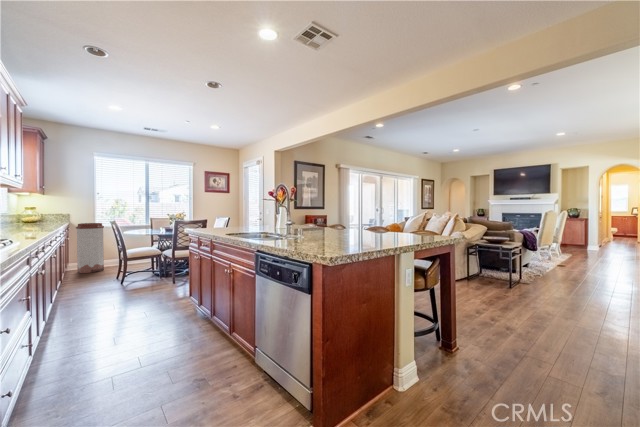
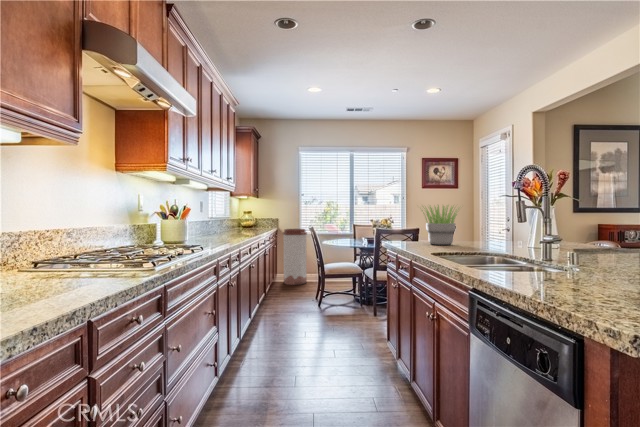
potted plant: none [203,203,233,228] -> present [422,205,457,245]

